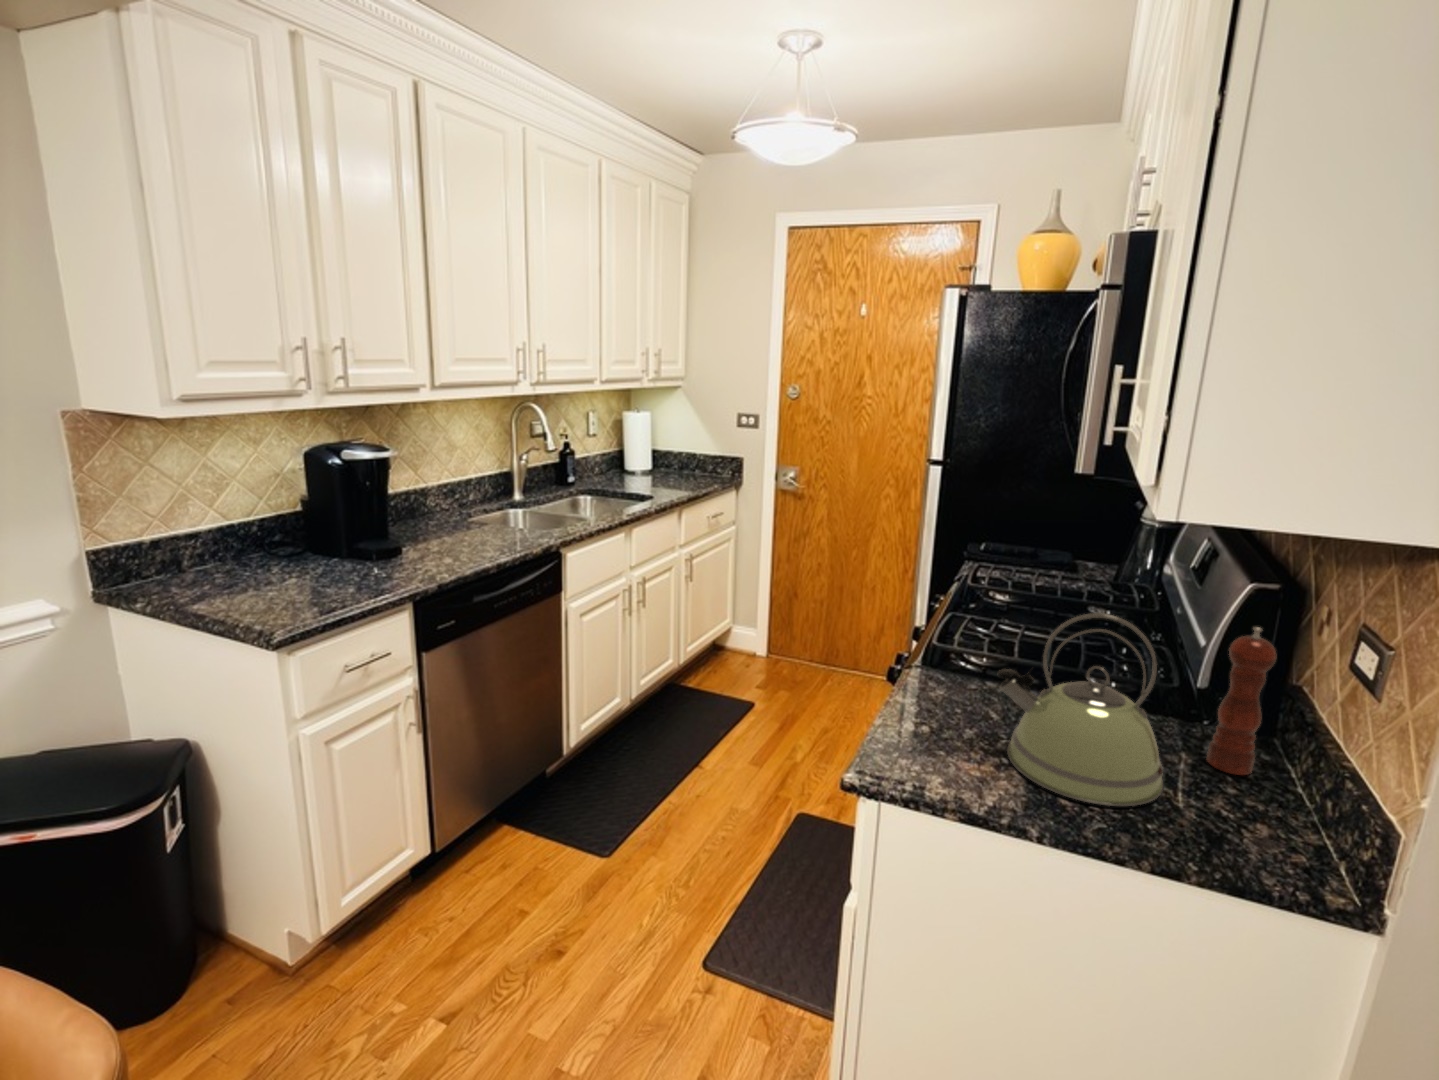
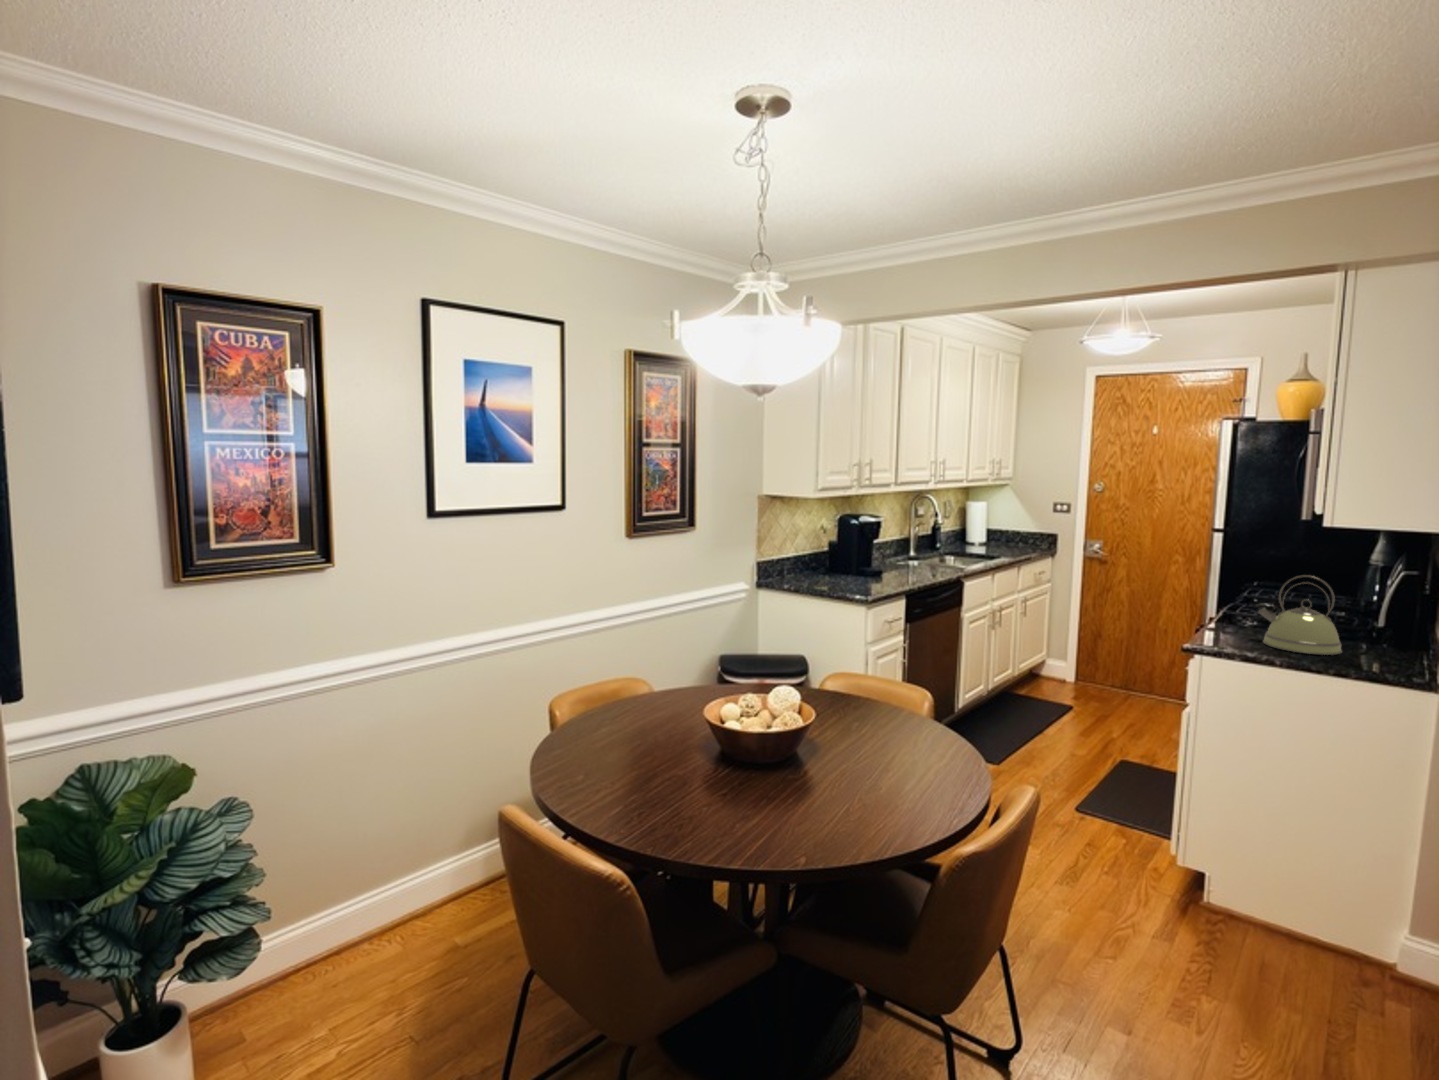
pepper mill: present [1207,627,1276,775] -> none [1370,584,1400,653]

